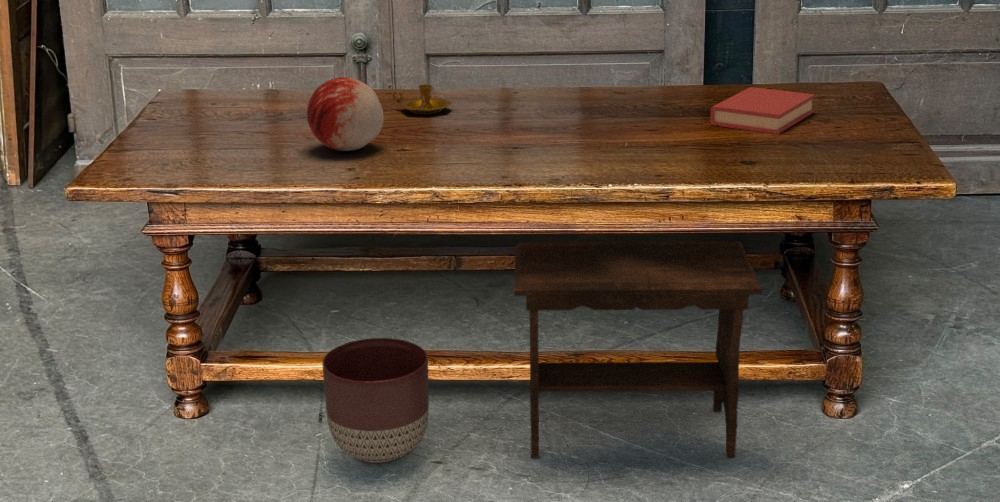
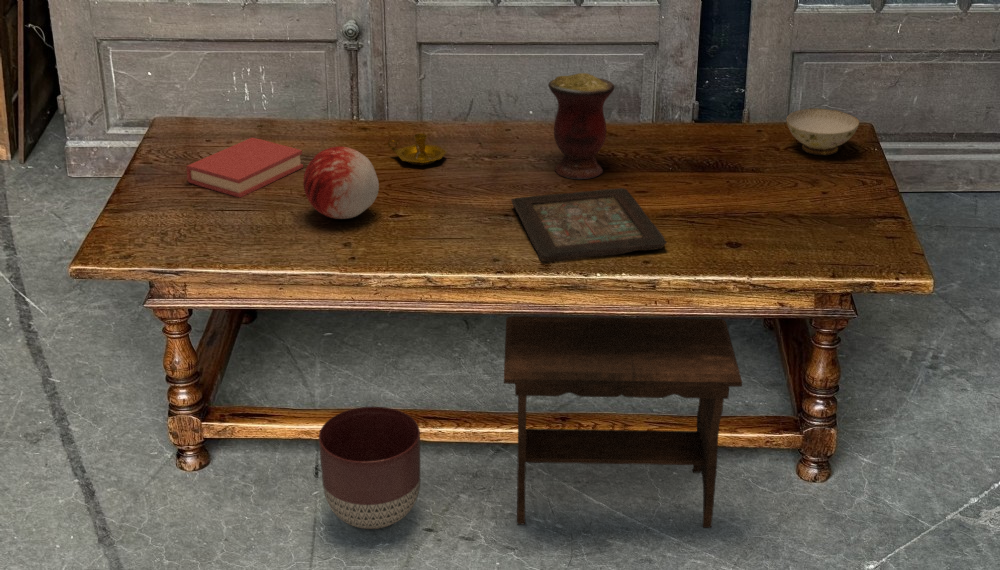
vase: none [554,14,621,121] -> present [548,73,615,179]
ceramic bowl: none [795,59,869,101] -> present [787,108,859,155]
hardback book: present [710,87,815,134] -> present [186,138,303,198]
decorative tray: none [519,123,679,177] -> present [511,188,667,262]

